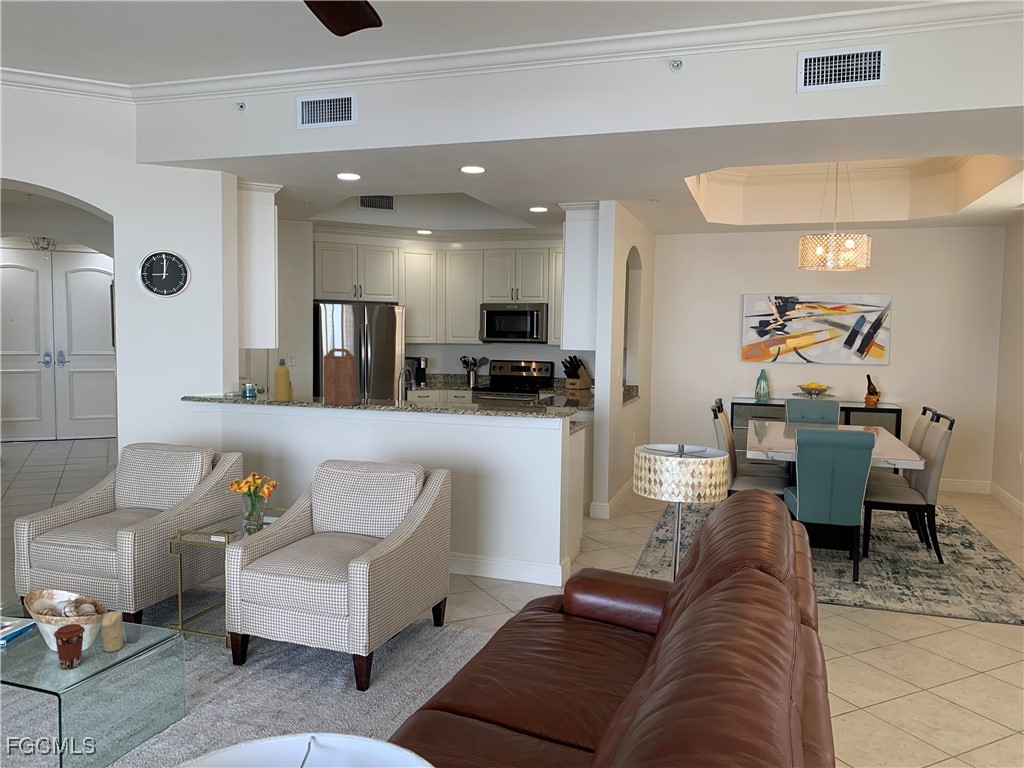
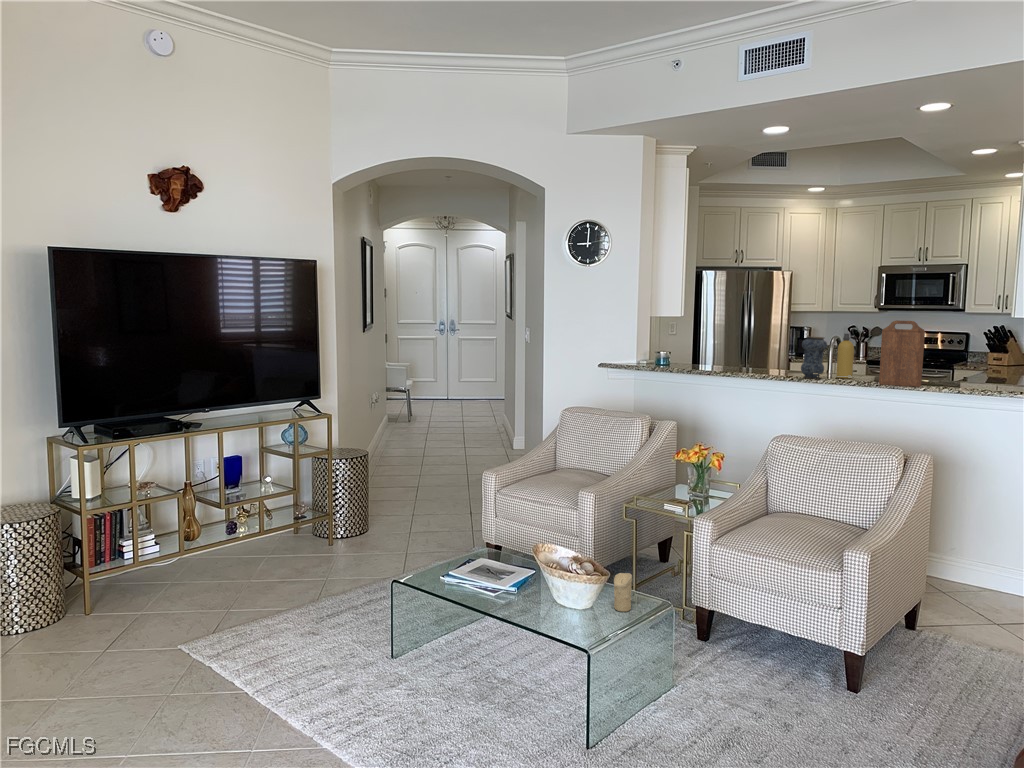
cutting board: present [324,349,355,406] -> present [879,320,925,387]
bottle: present [275,359,293,402] -> present [837,334,854,379]
vase: none [378,366,399,406] -> present [801,336,827,379]
coffee cup: present [54,624,85,669] -> none [581,581,607,623]

